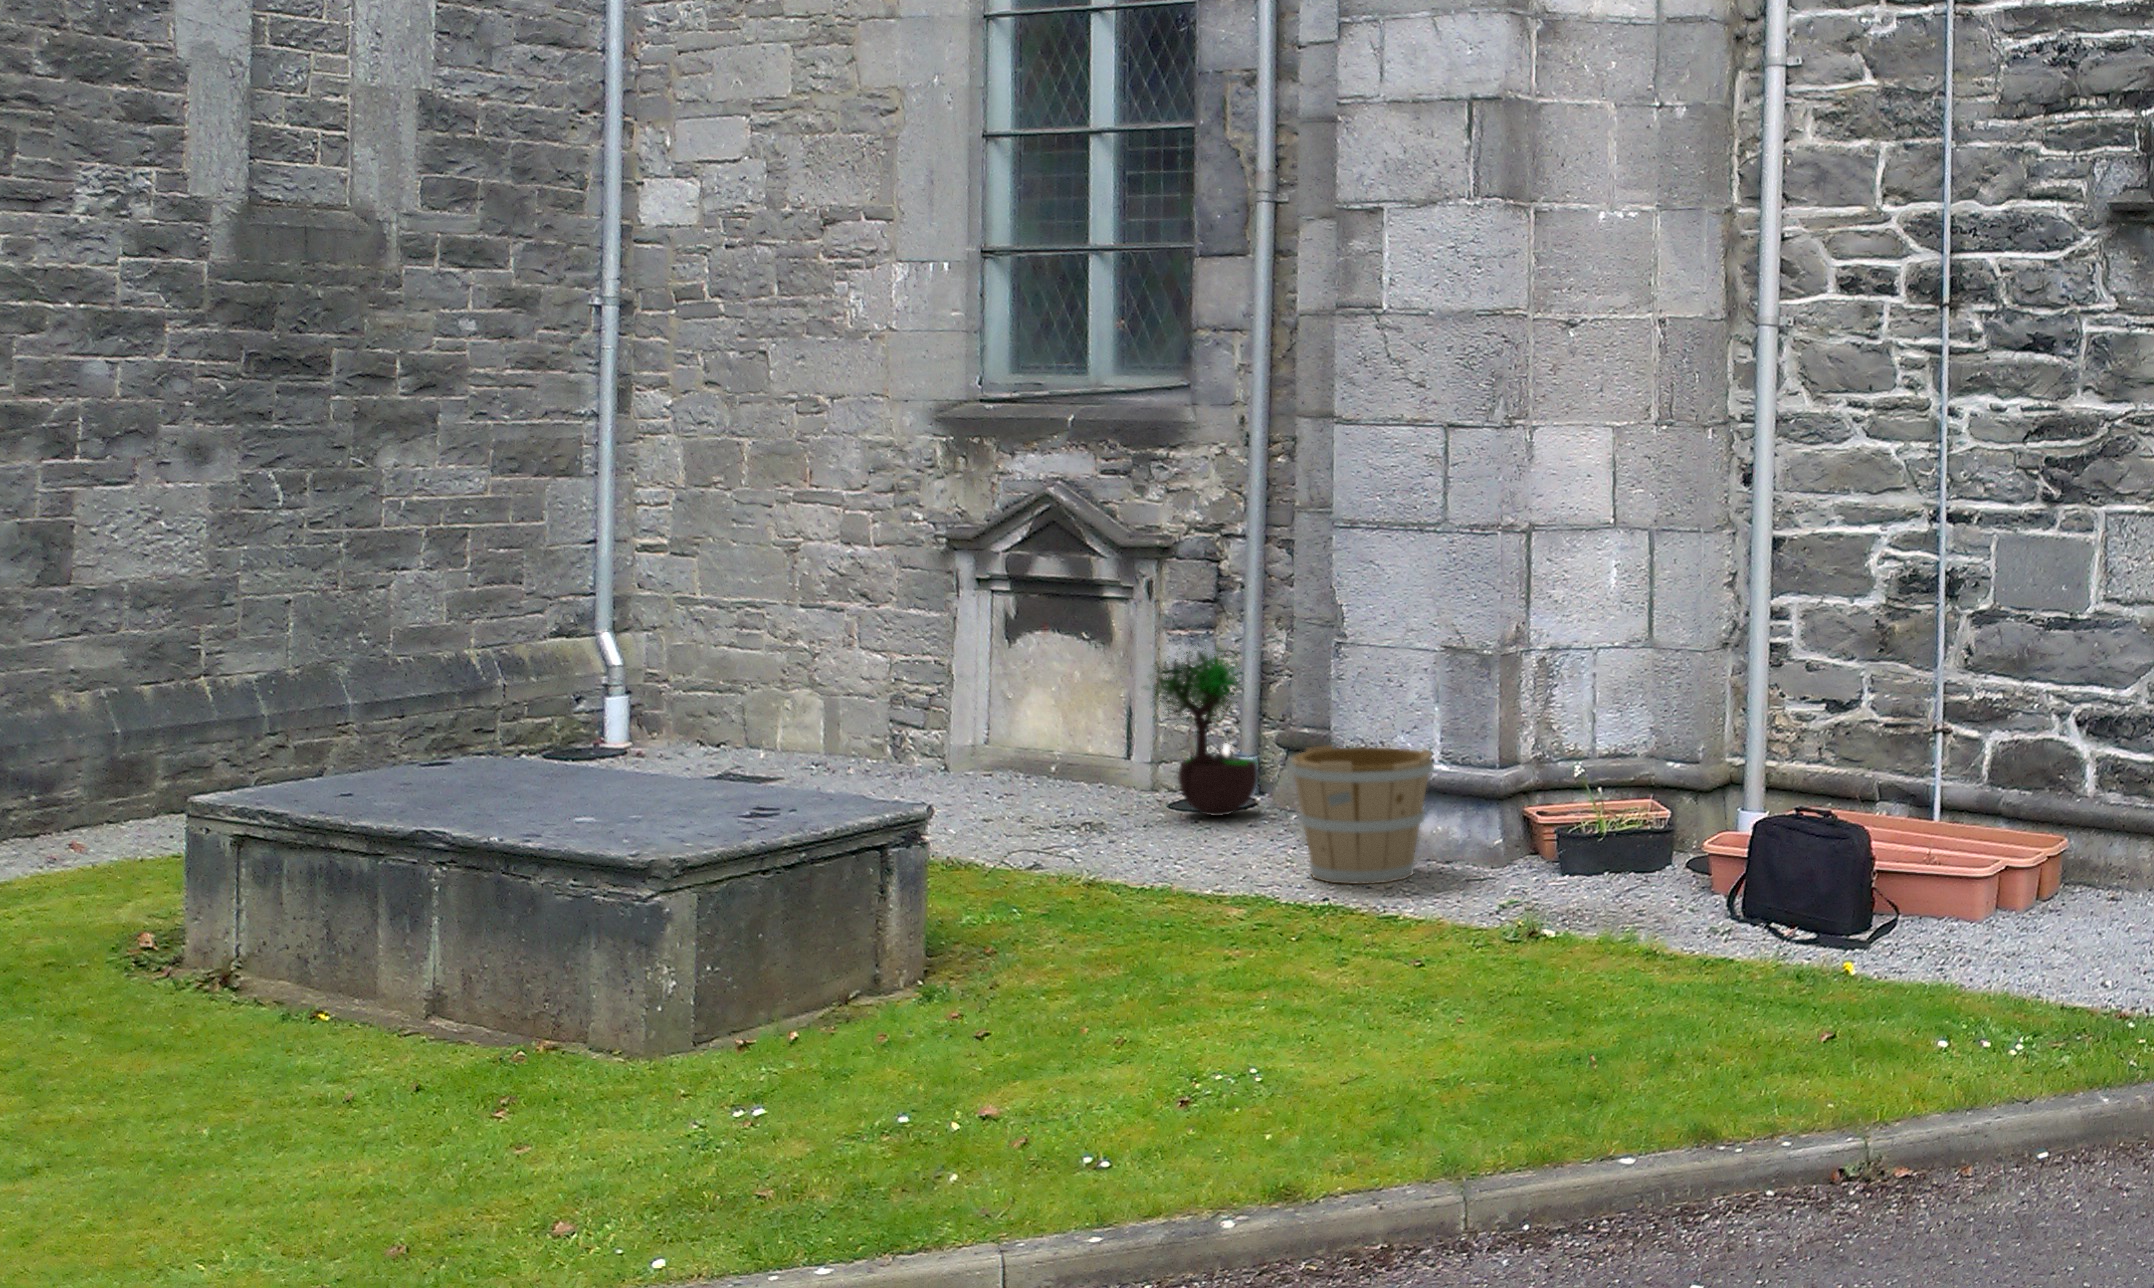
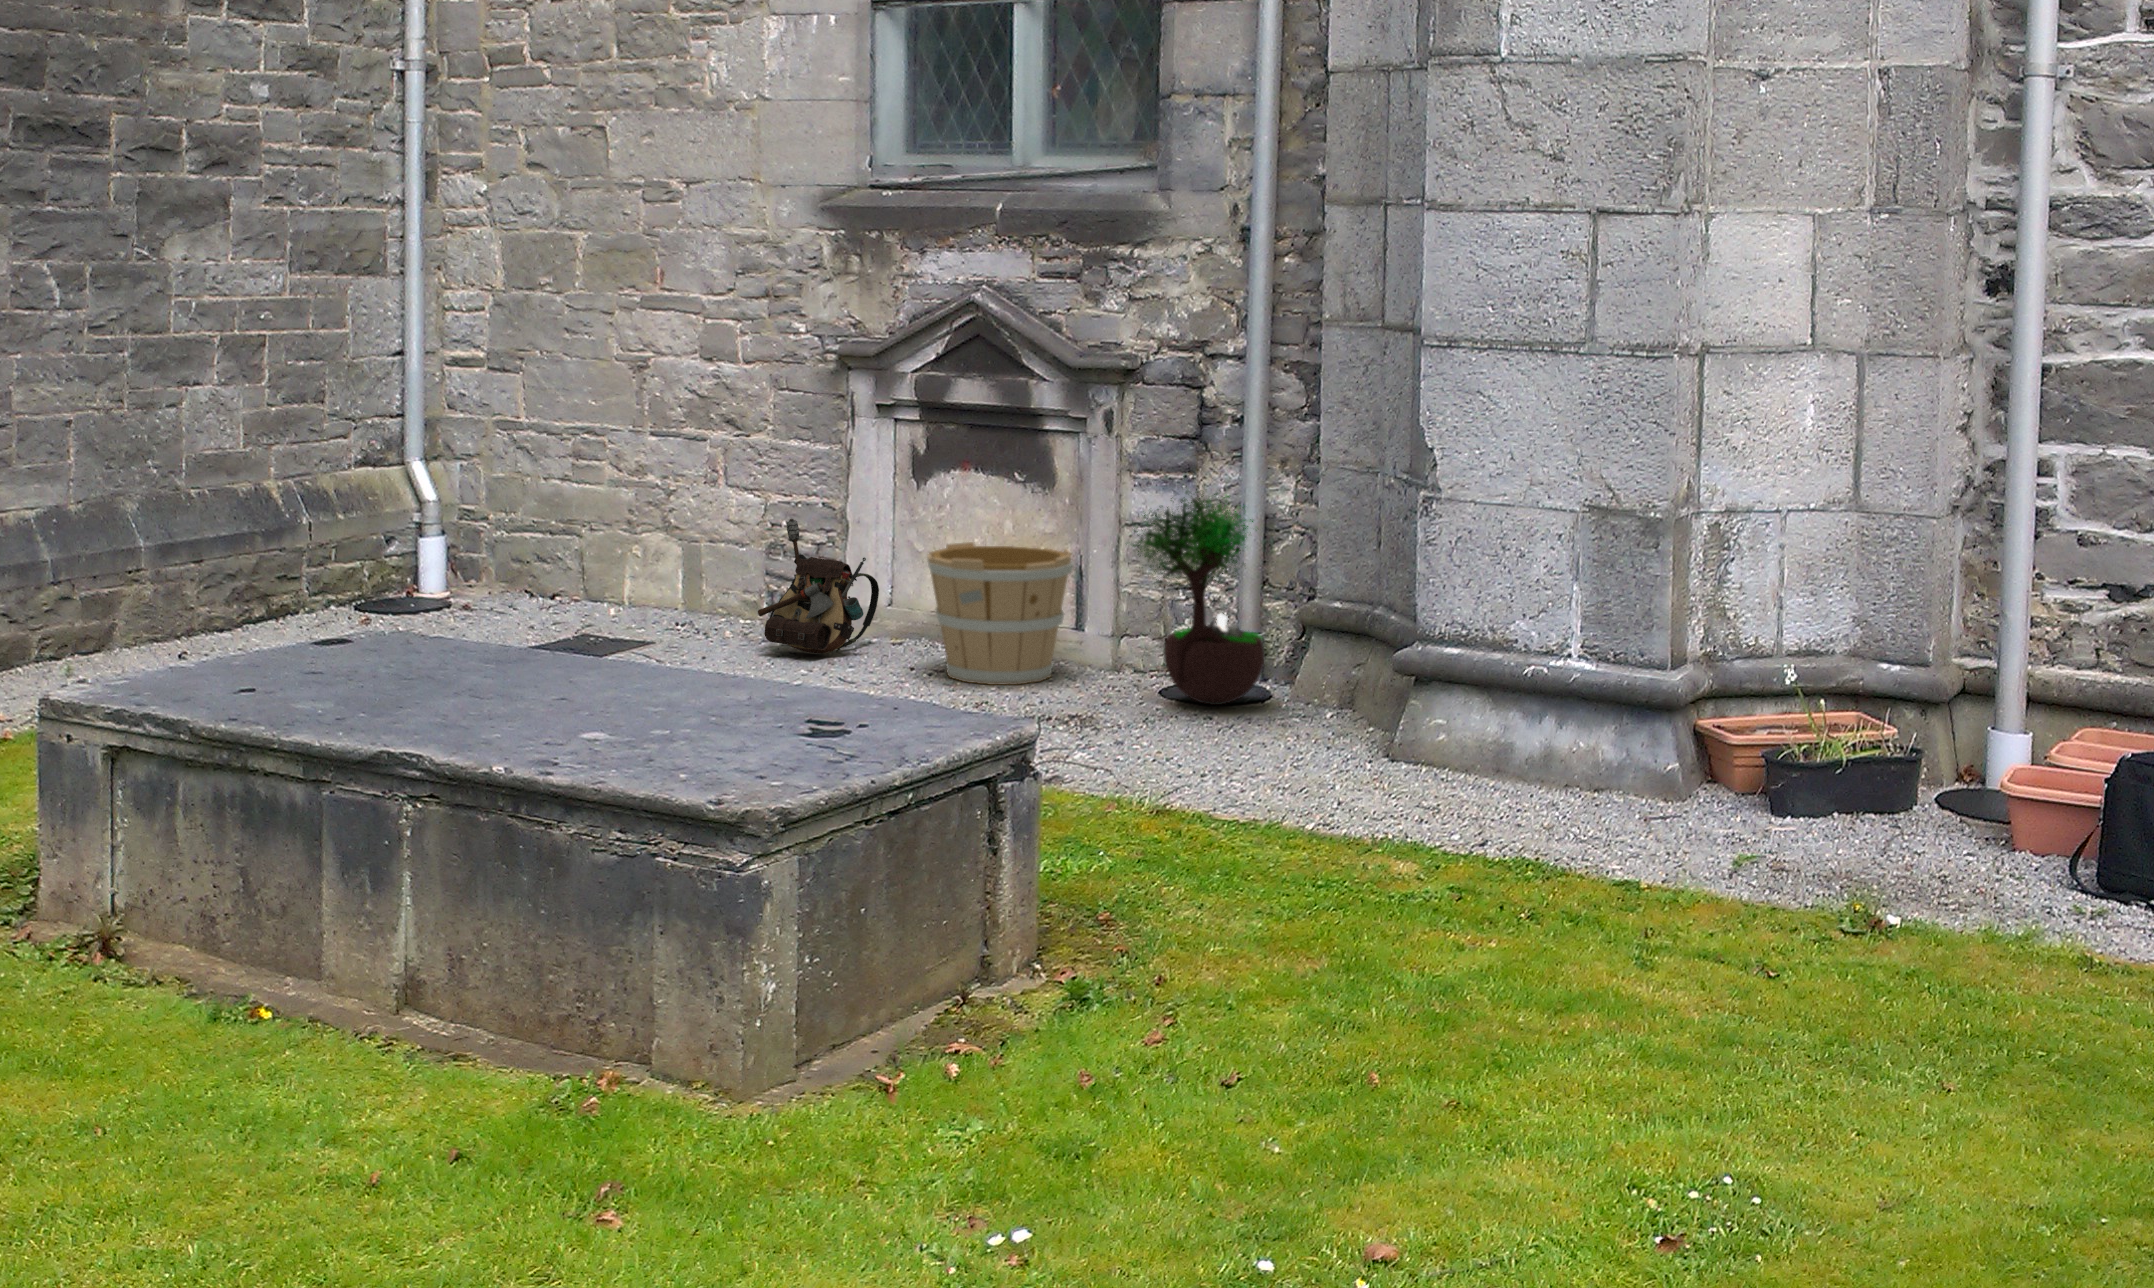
backpack: none [876,677,982,788] -> present [758,519,879,653]
wooden bucket: present [1291,745,1434,884] -> present [927,542,1074,685]

